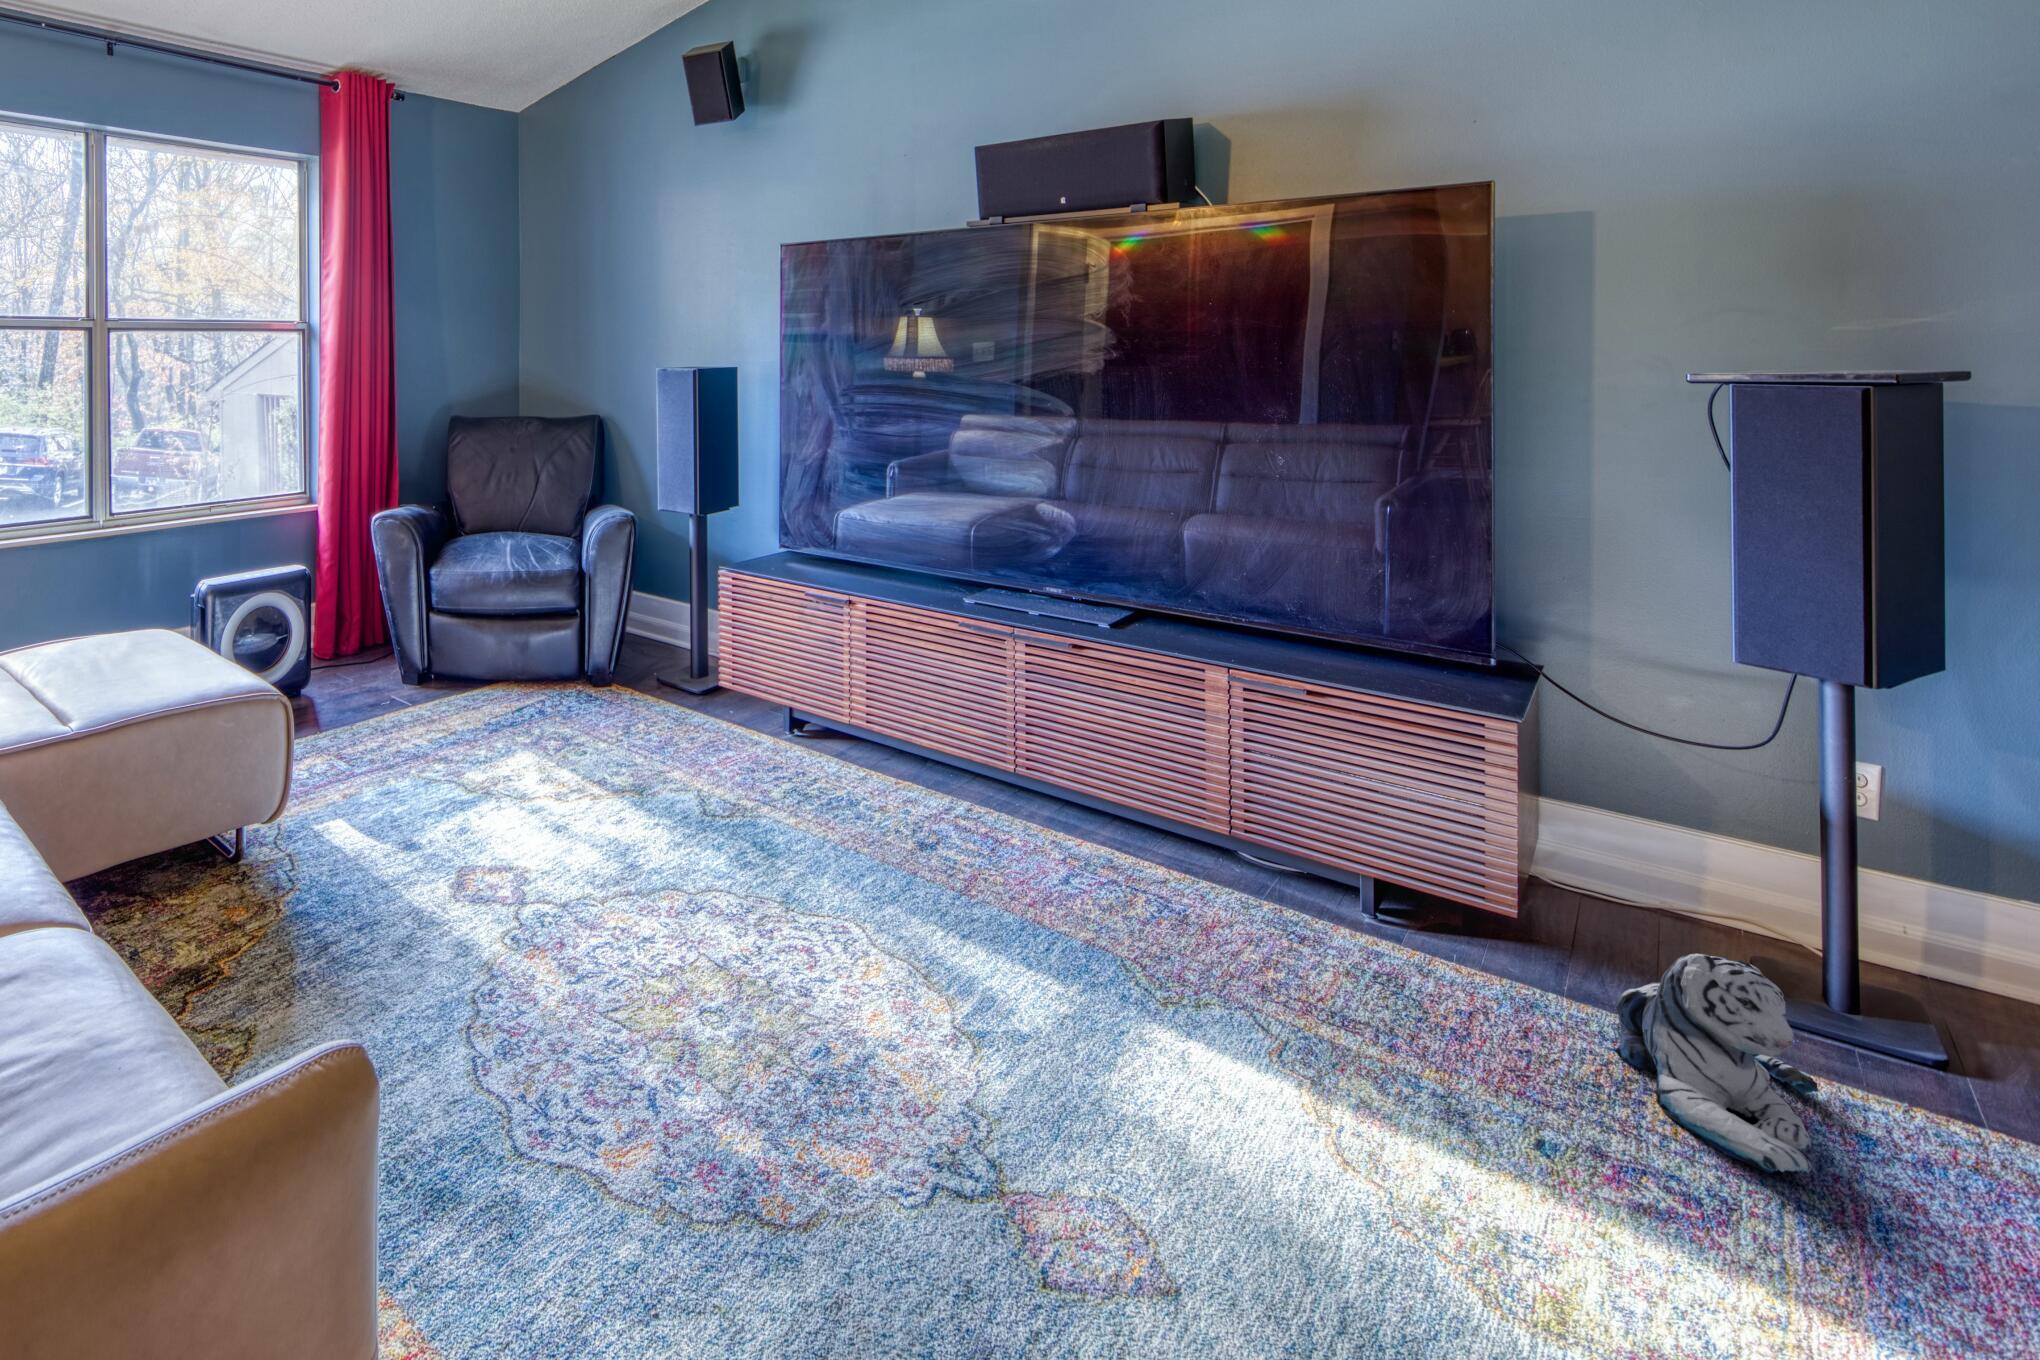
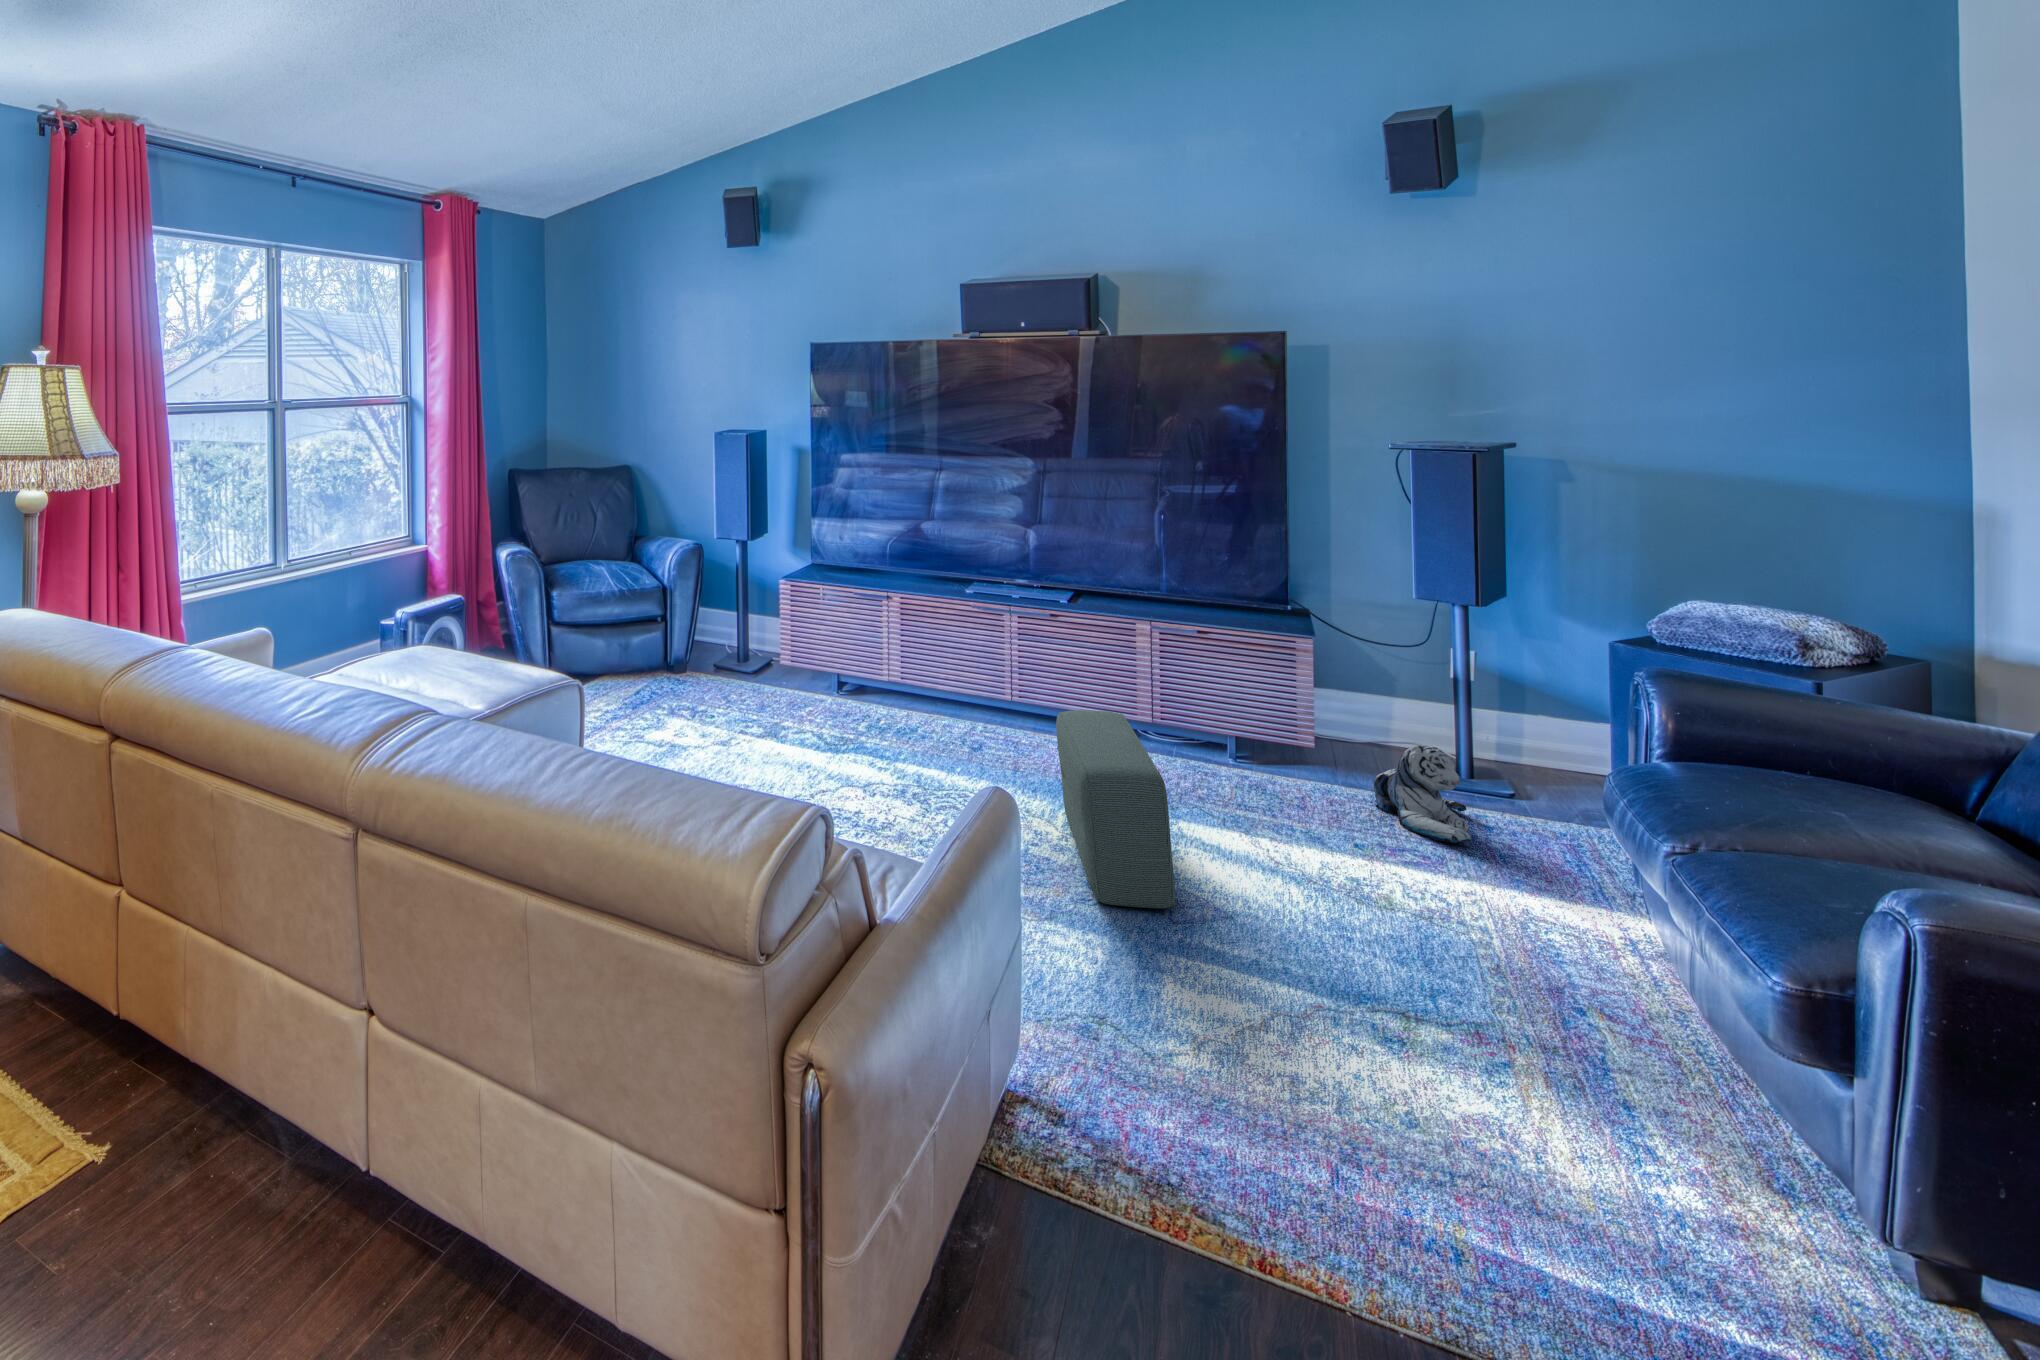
pouf: none [908,816,1108,1246] -> present [1056,710,1175,908]

